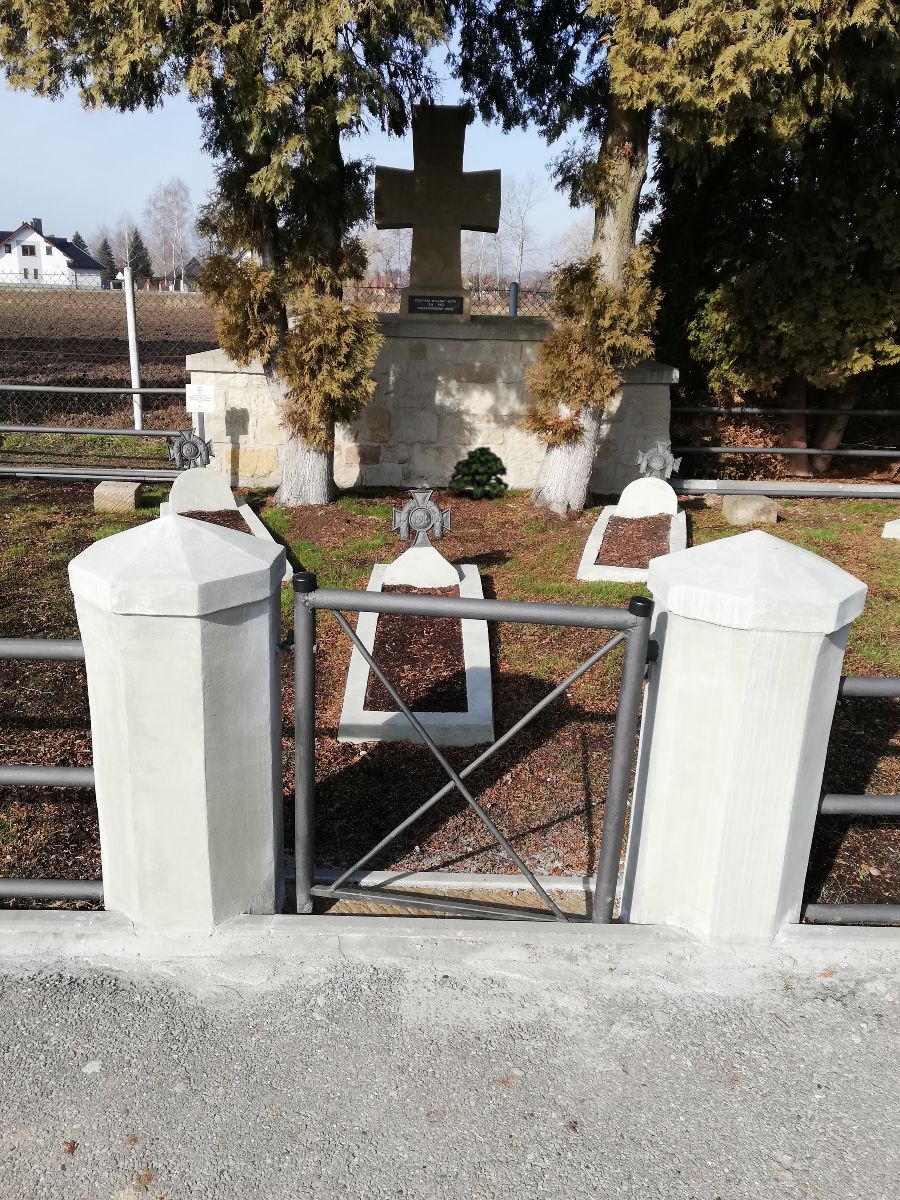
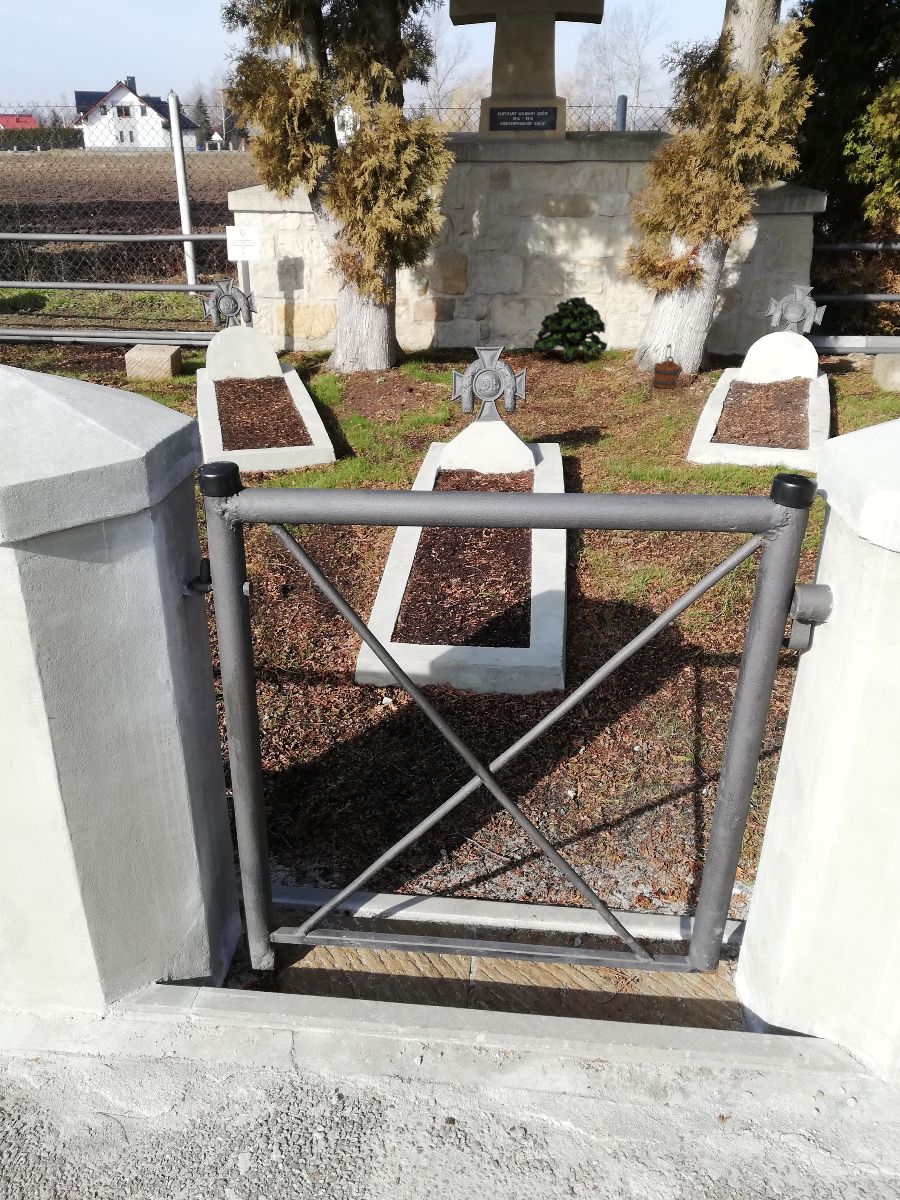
wooden bucket: none [548,486,569,522] -> present [654,344,680,389]

